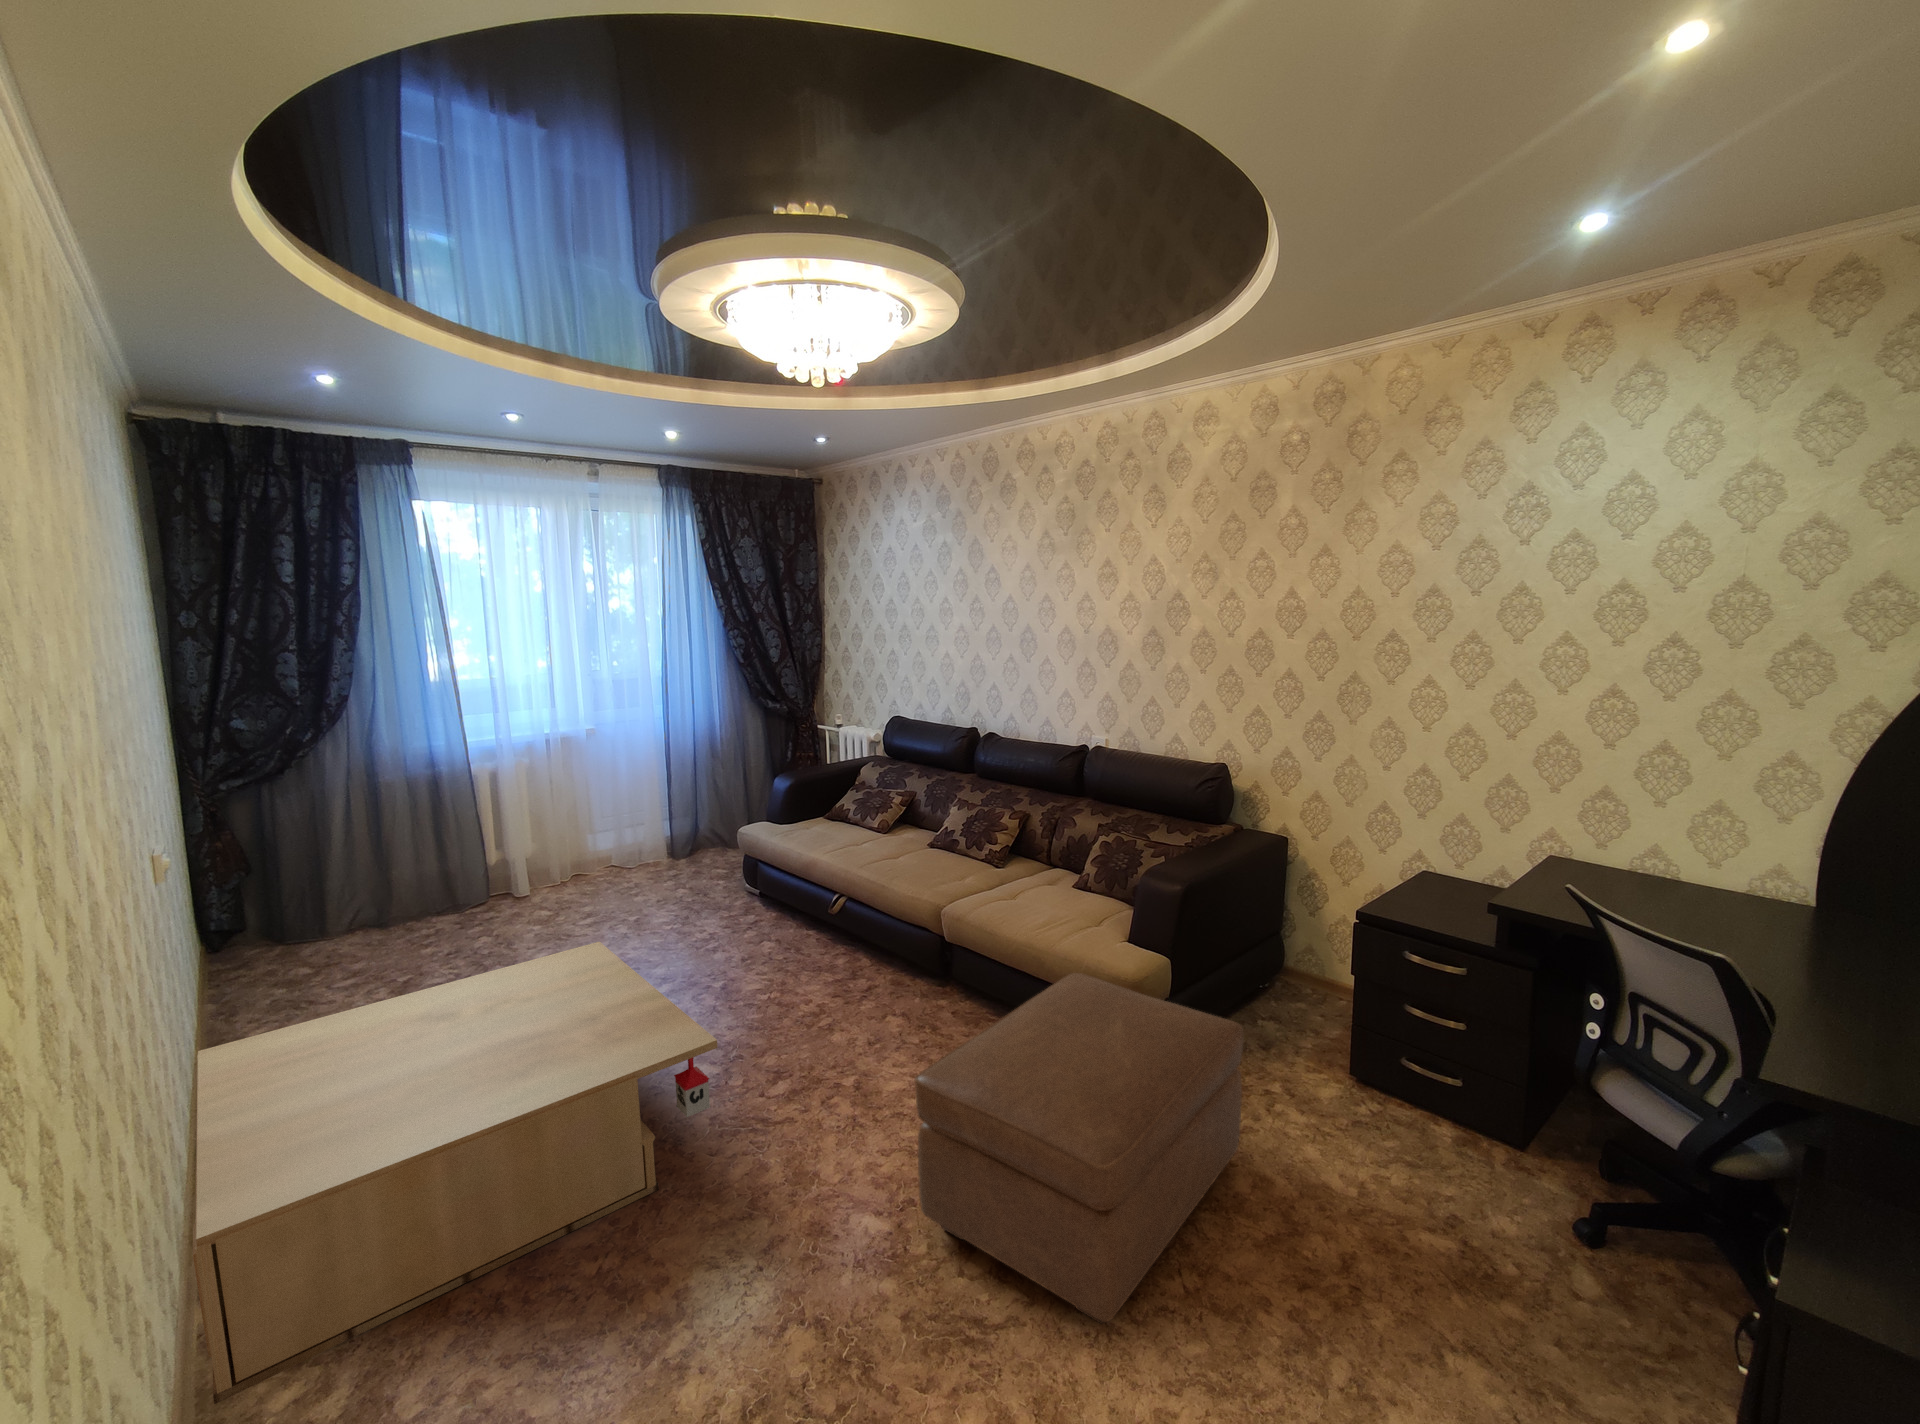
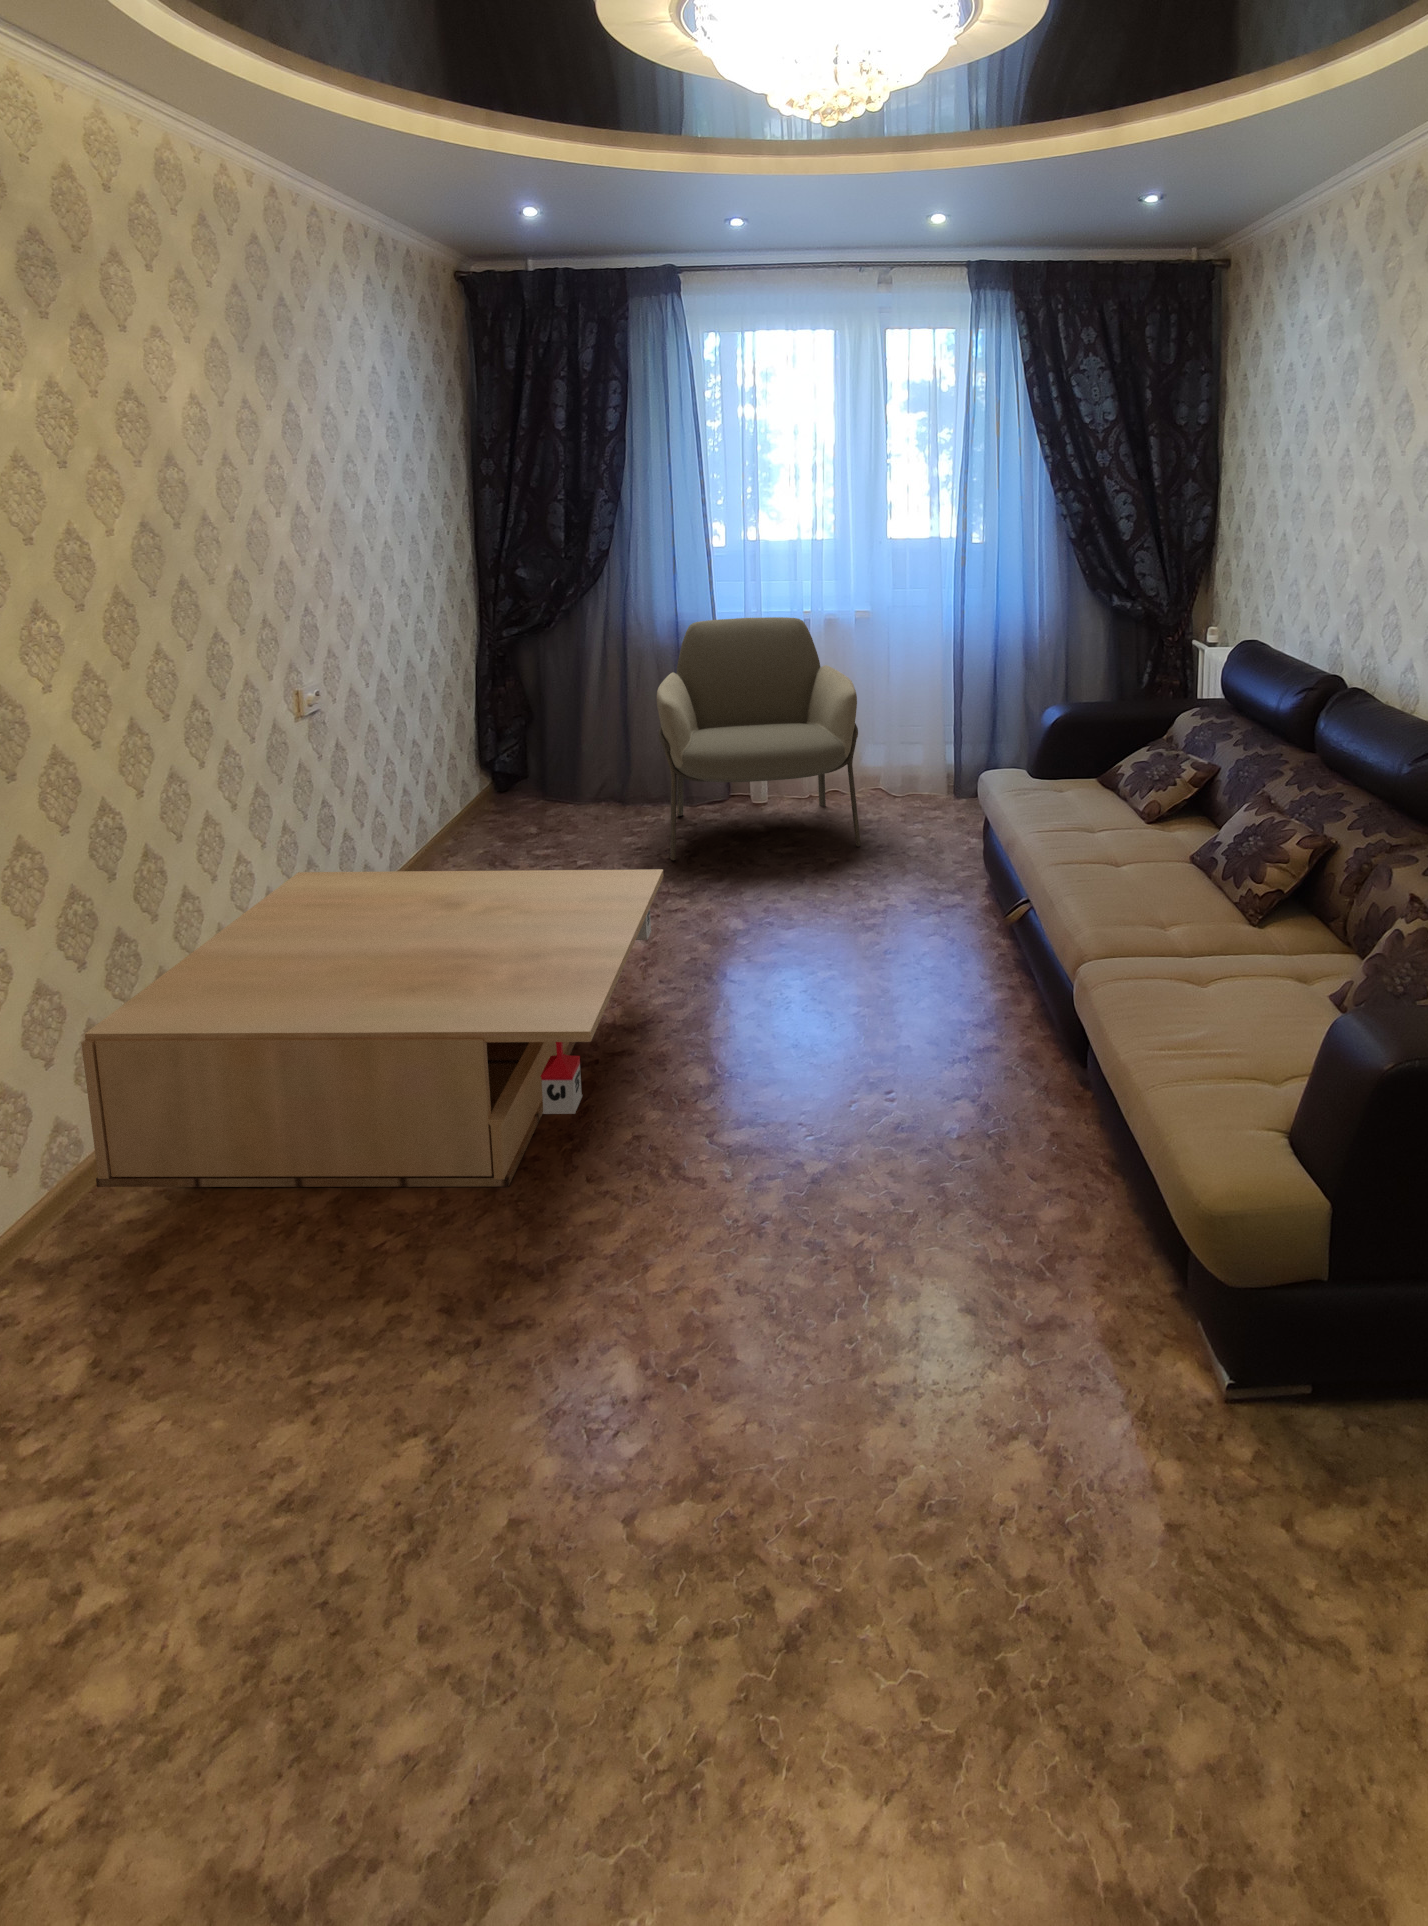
armchair: none [440,741,643,958] -> present [657,617,861,861]
ottoman: present [915,973,1243,1324] -> none [622,1144,1250,1763]

